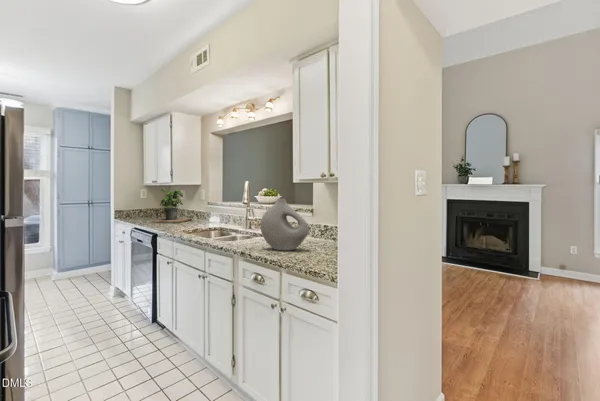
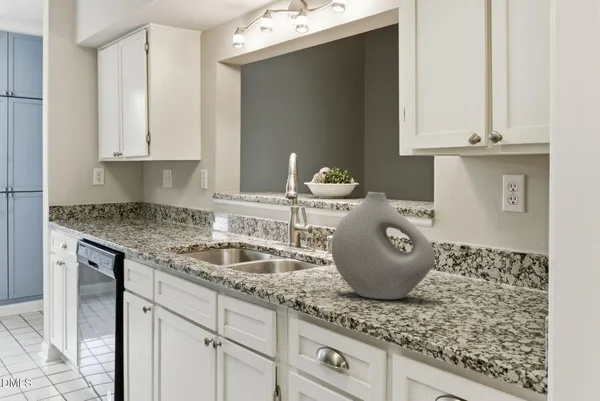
potted plant: present [151,189,192,223] -> none [113,168,185,231]

